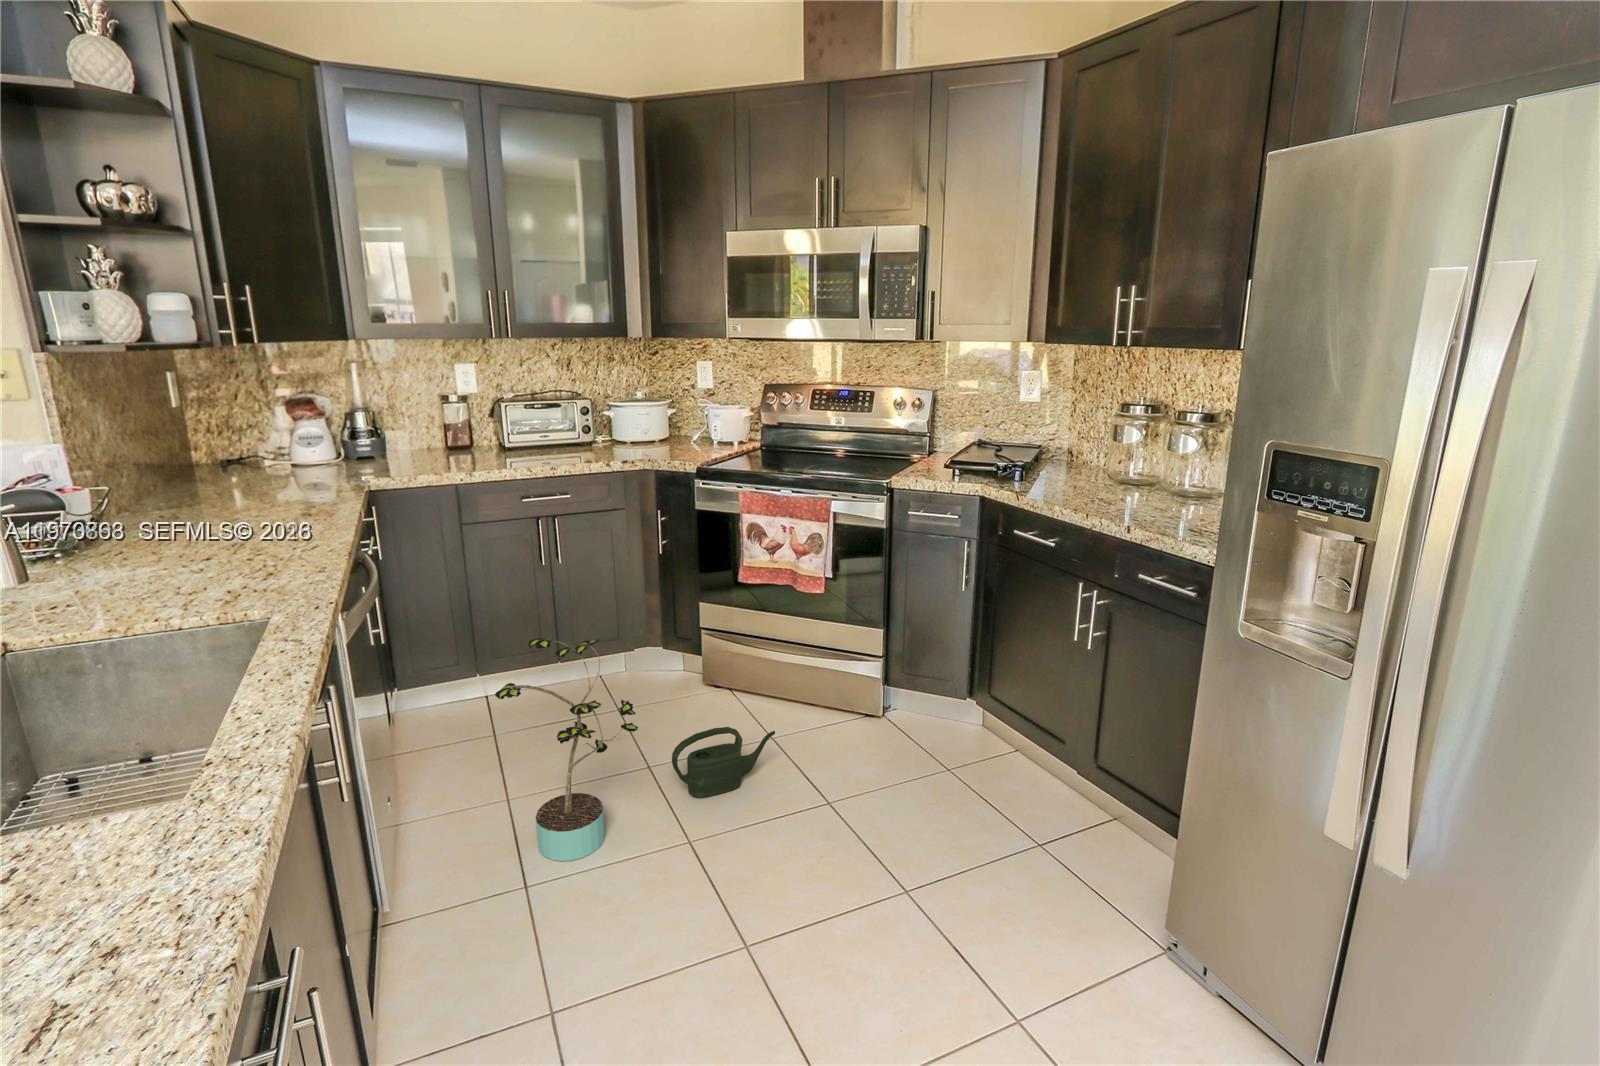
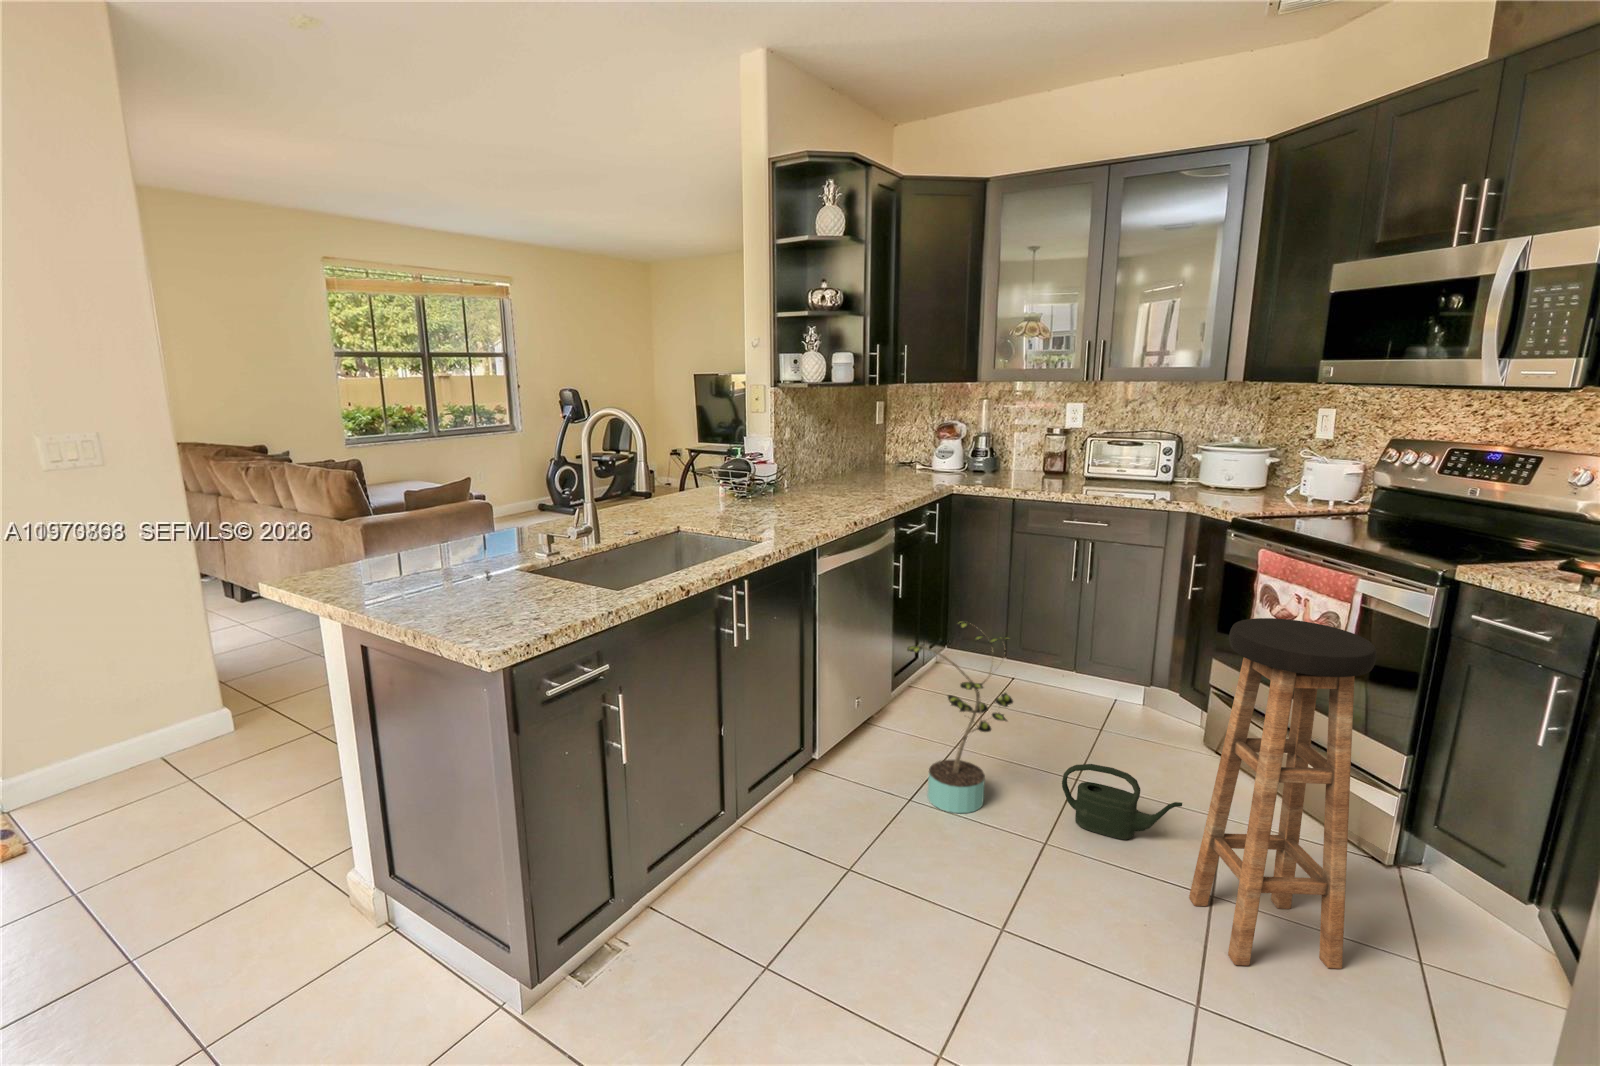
bar stool: none [822,544,937,834] -> present [1189,618,1377,969]

